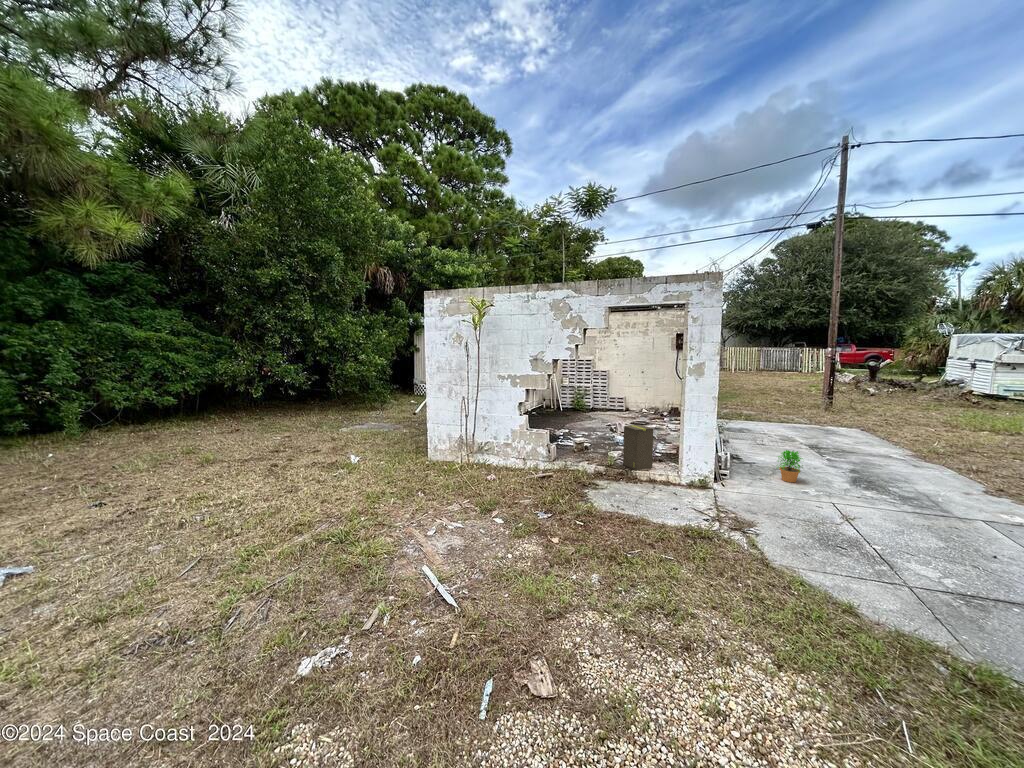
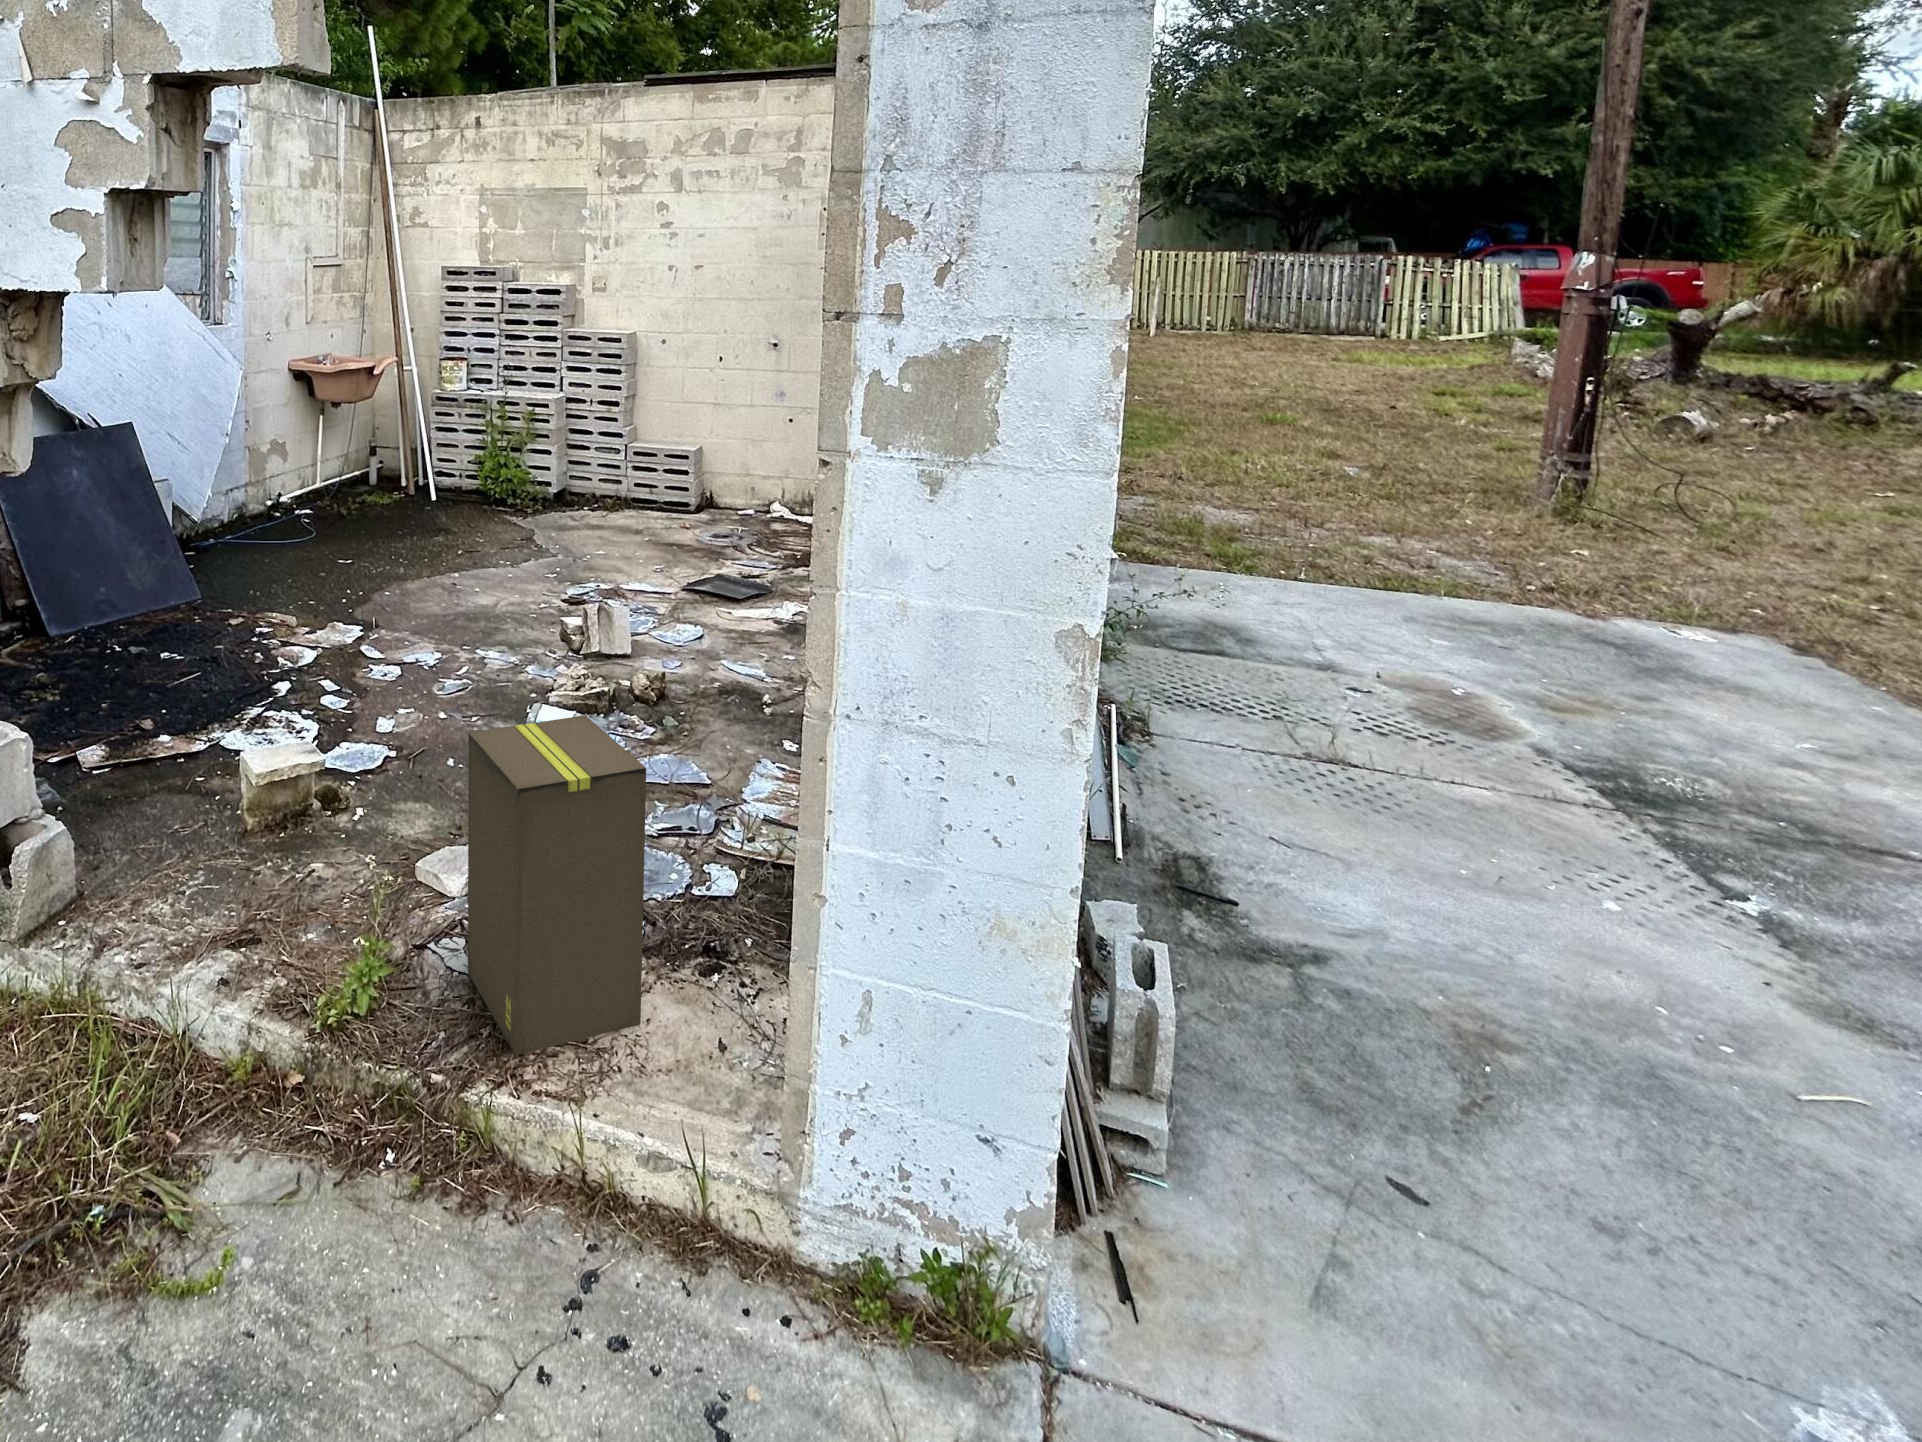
potted plant: present [778,450,803,482] -> none [1500,967,1788,1238]

